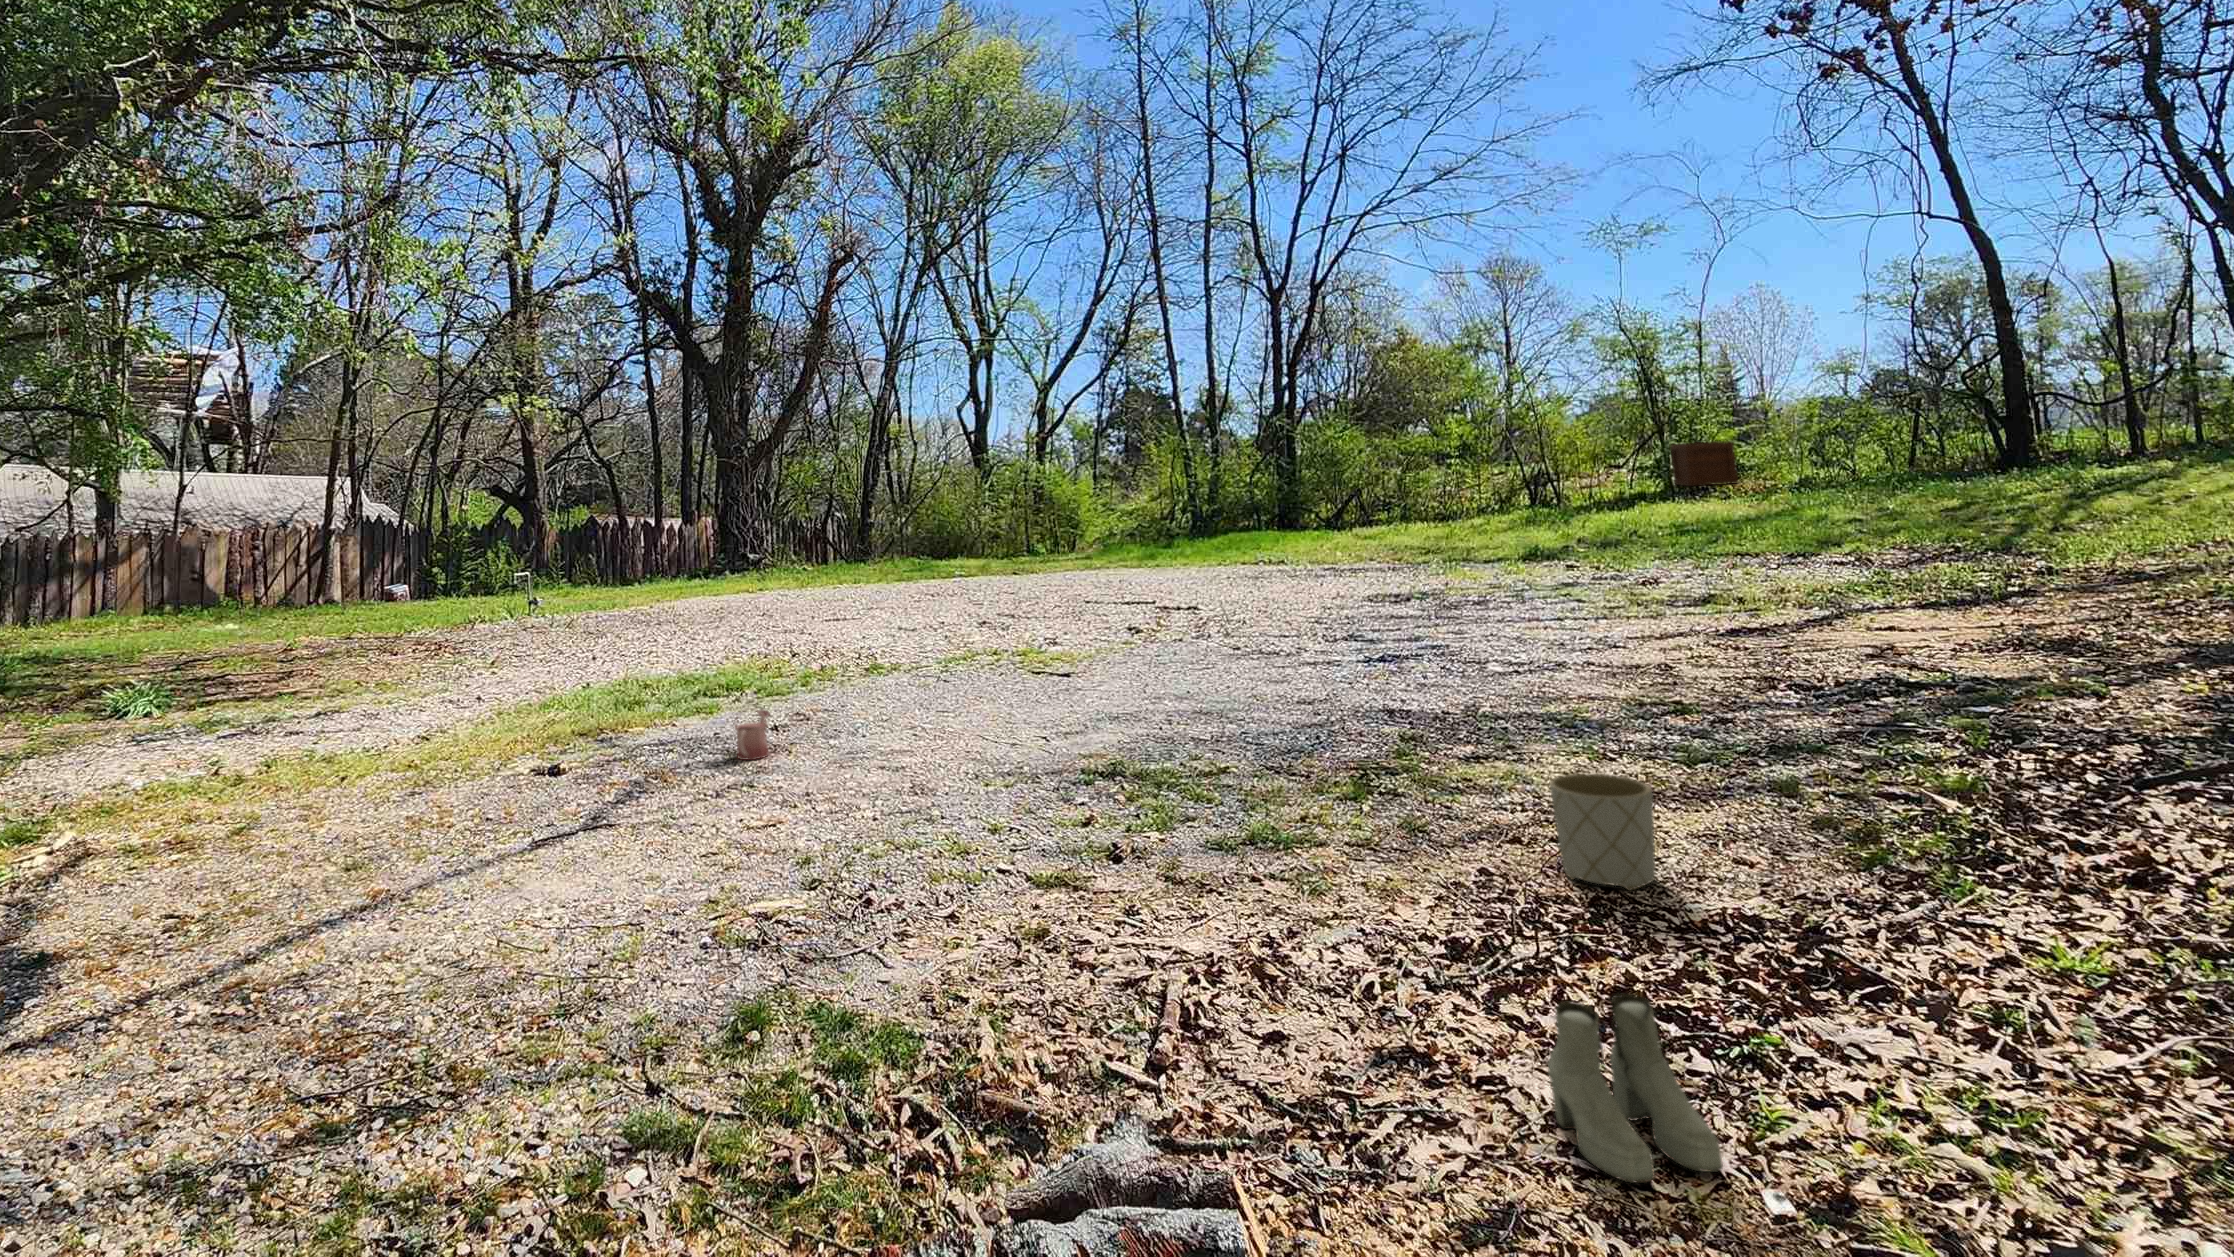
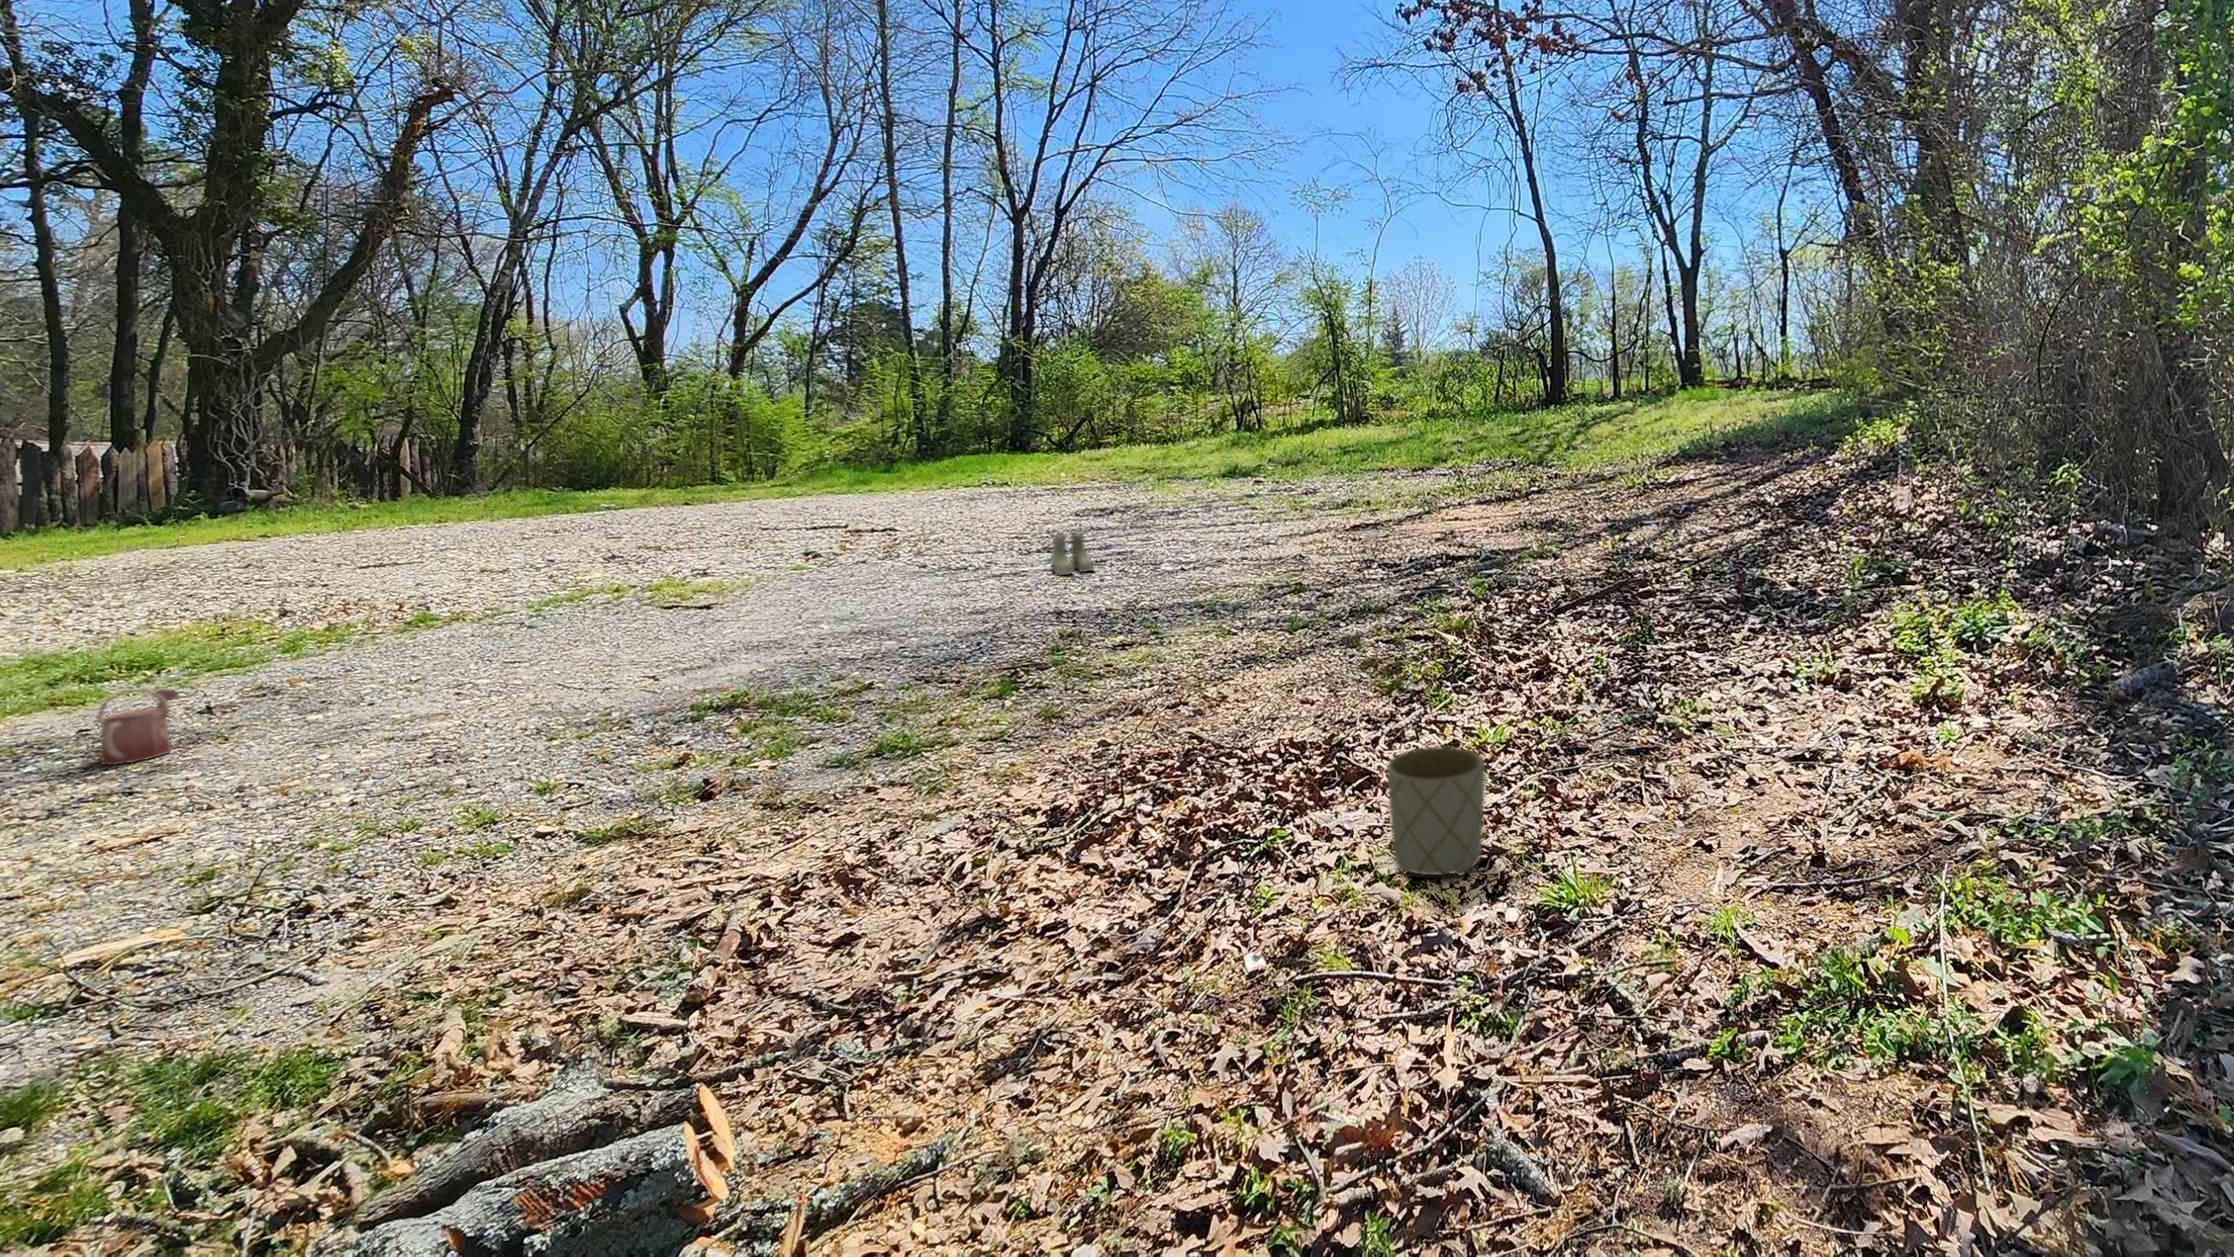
wooden crate: present [1670,441,1738,486] -> none [1349,380,1392,416]
planter: present [1549,774,1656,890] -> present [1387,746,1485,875]
boots: present [1548,994,1723,1183] -> present [1051,532,1094,575]

